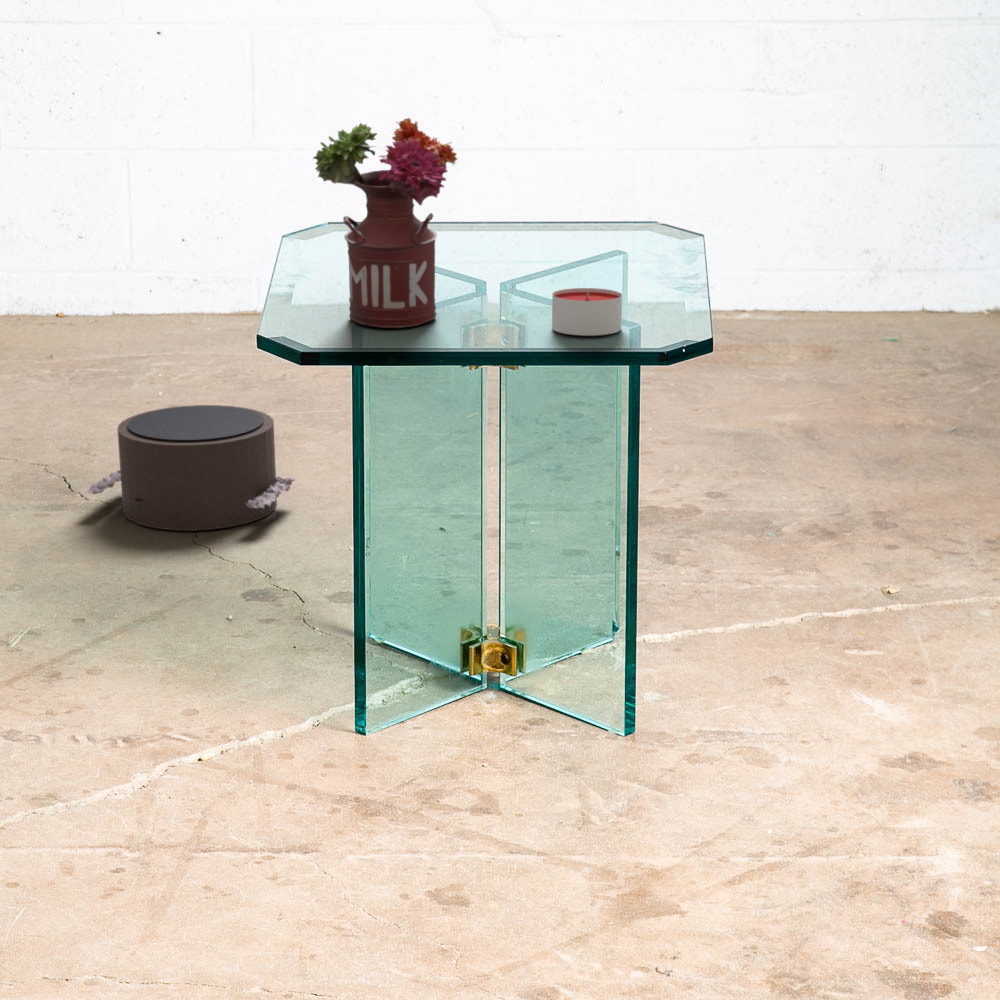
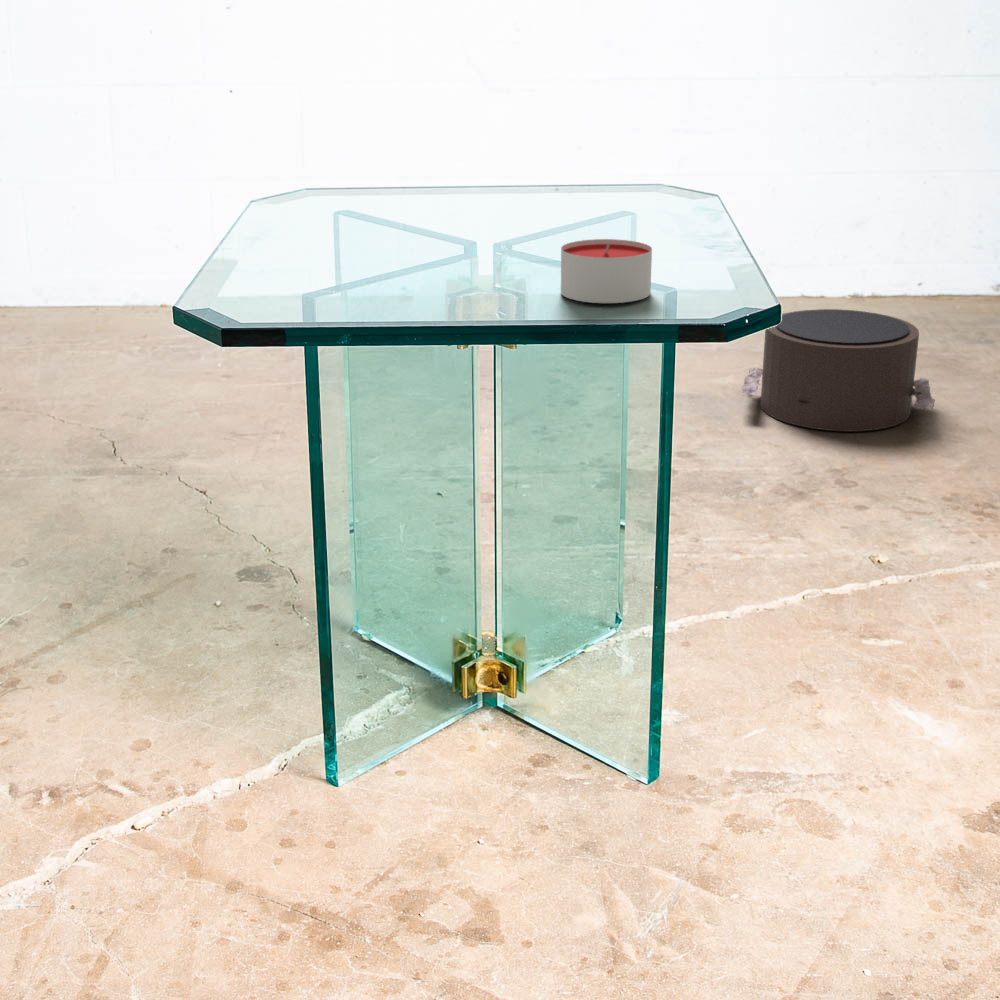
flower arrangement: present [313,118,457,328] -> none [242,16,435,295]
pouf: present [87,405,295,531] -> present [742,309,935,431]

